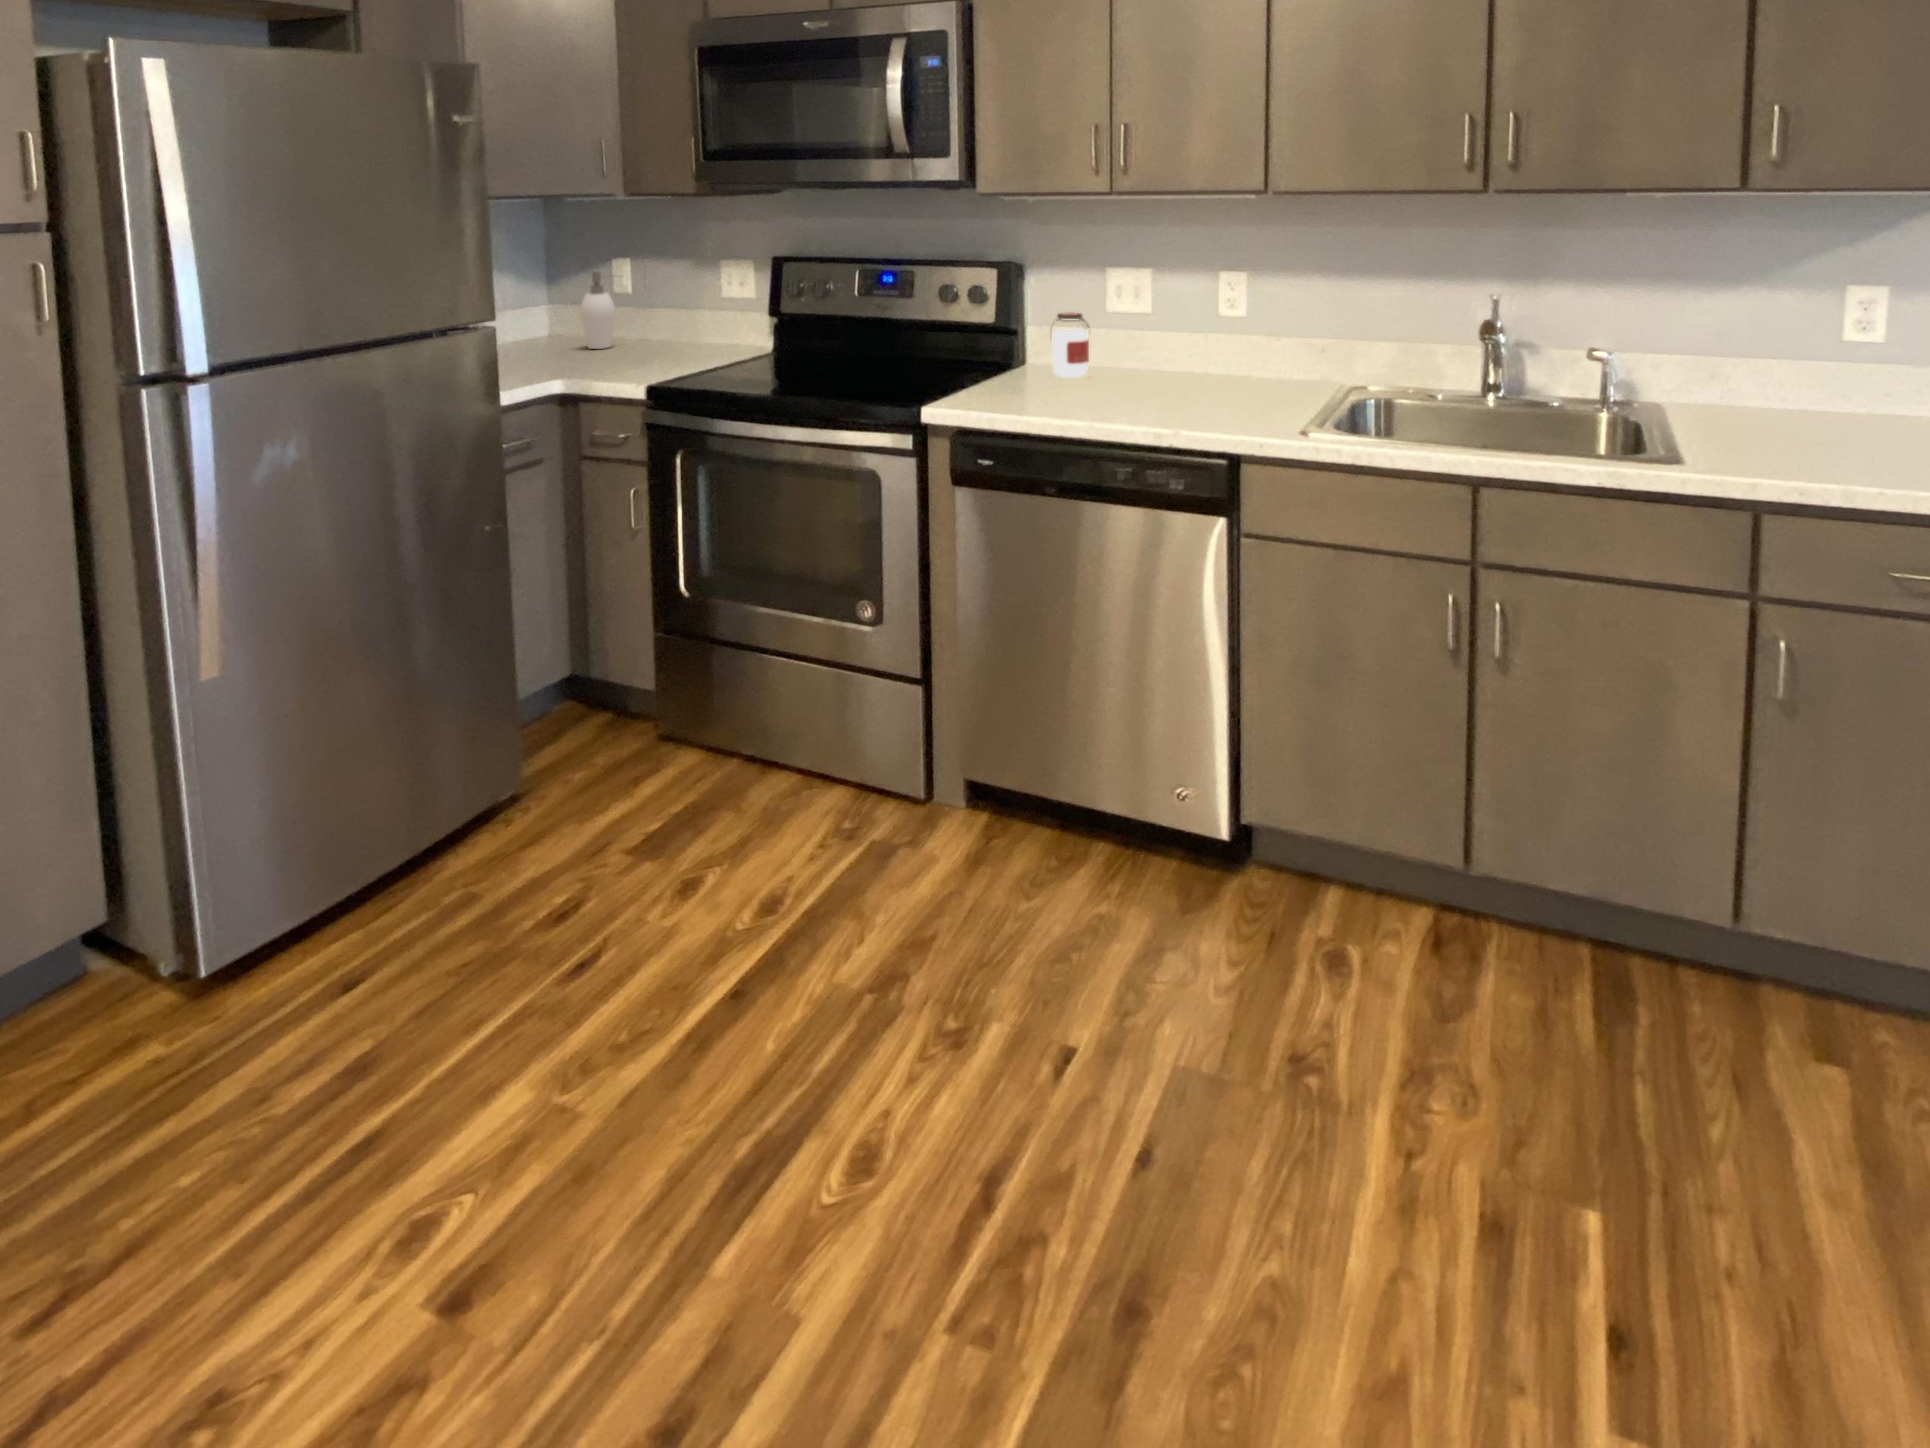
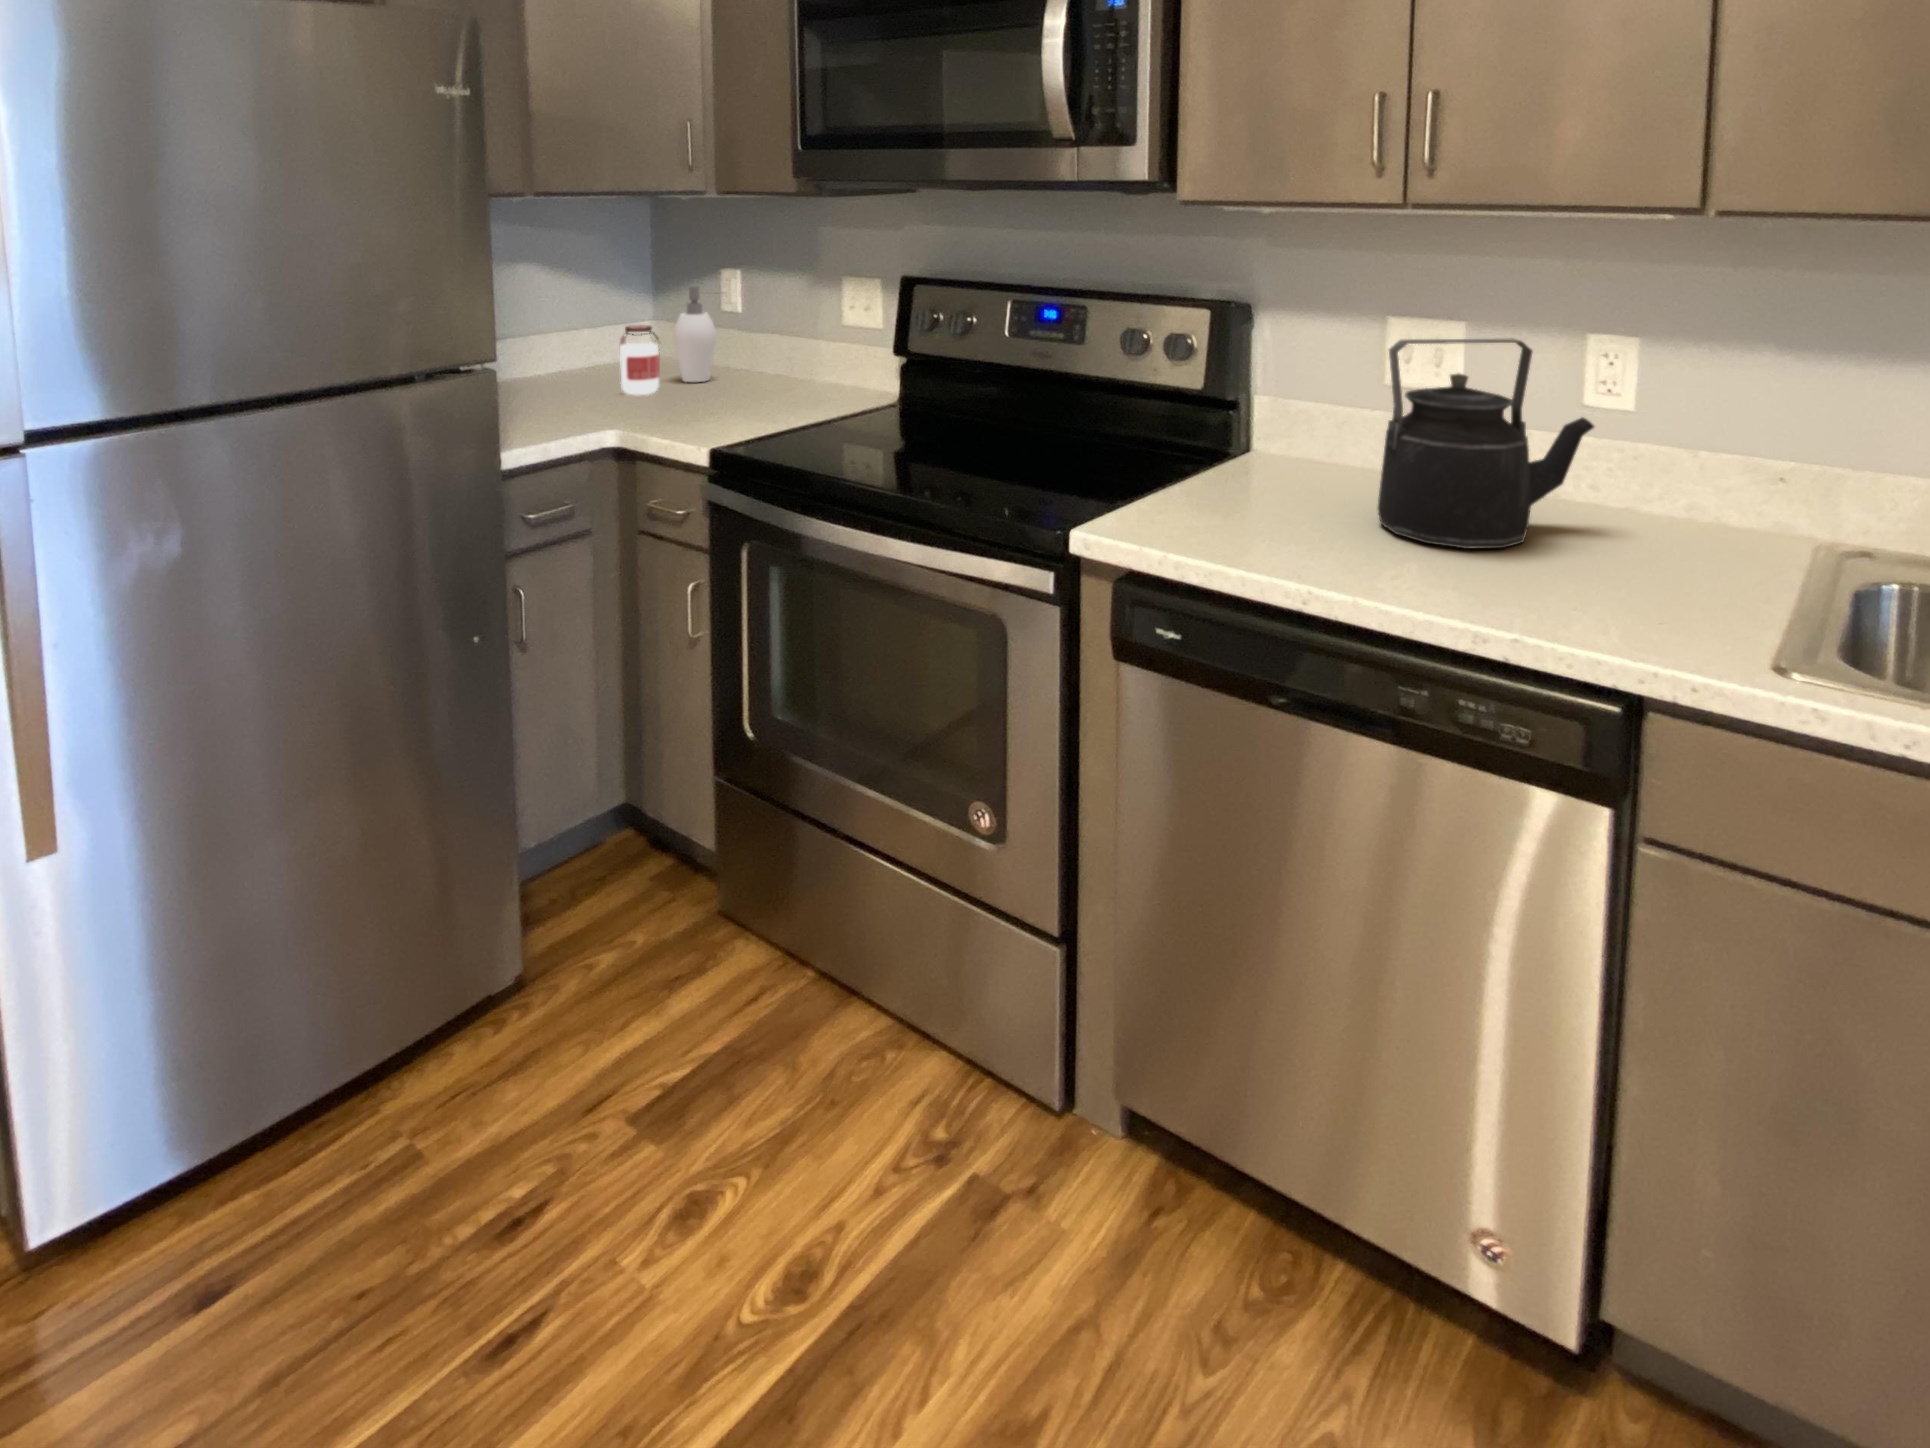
kettle: none [1107,272,1227,399] -> present [1378,338,1594,549]
jar: present [1050,313,1089,378] -> present [620,325,660,395]

